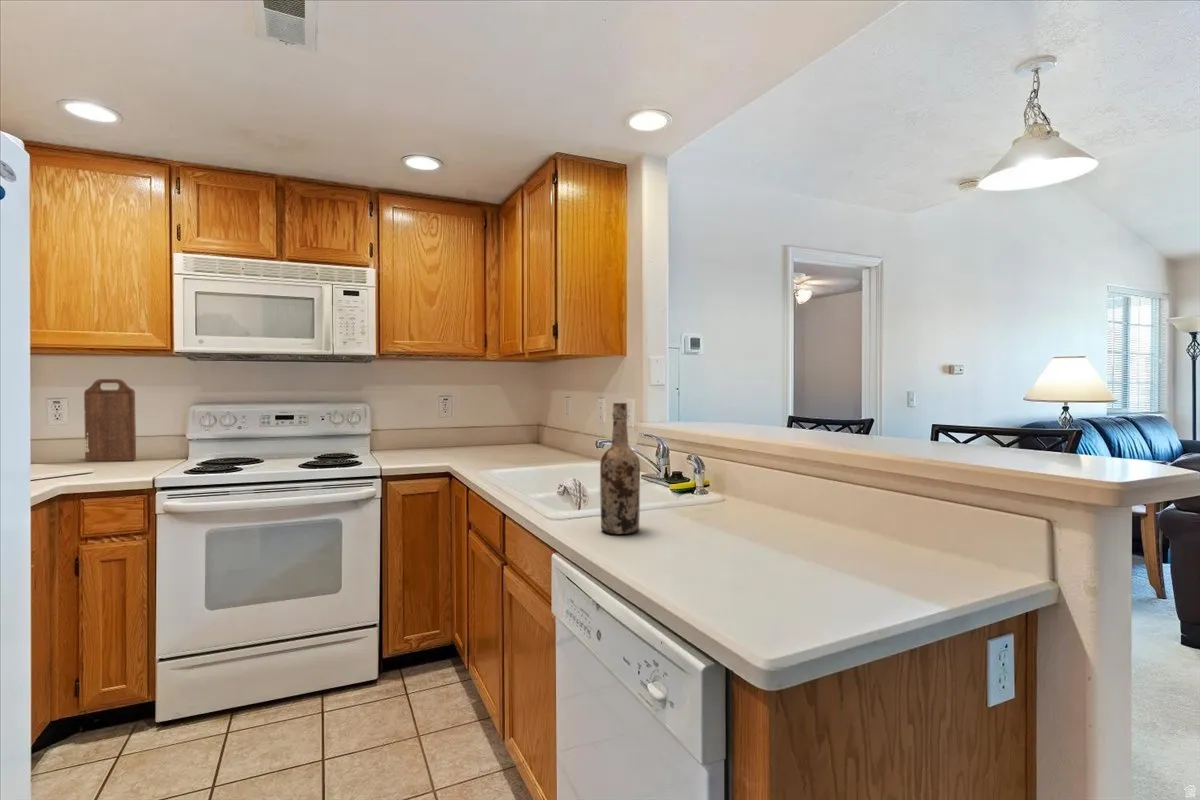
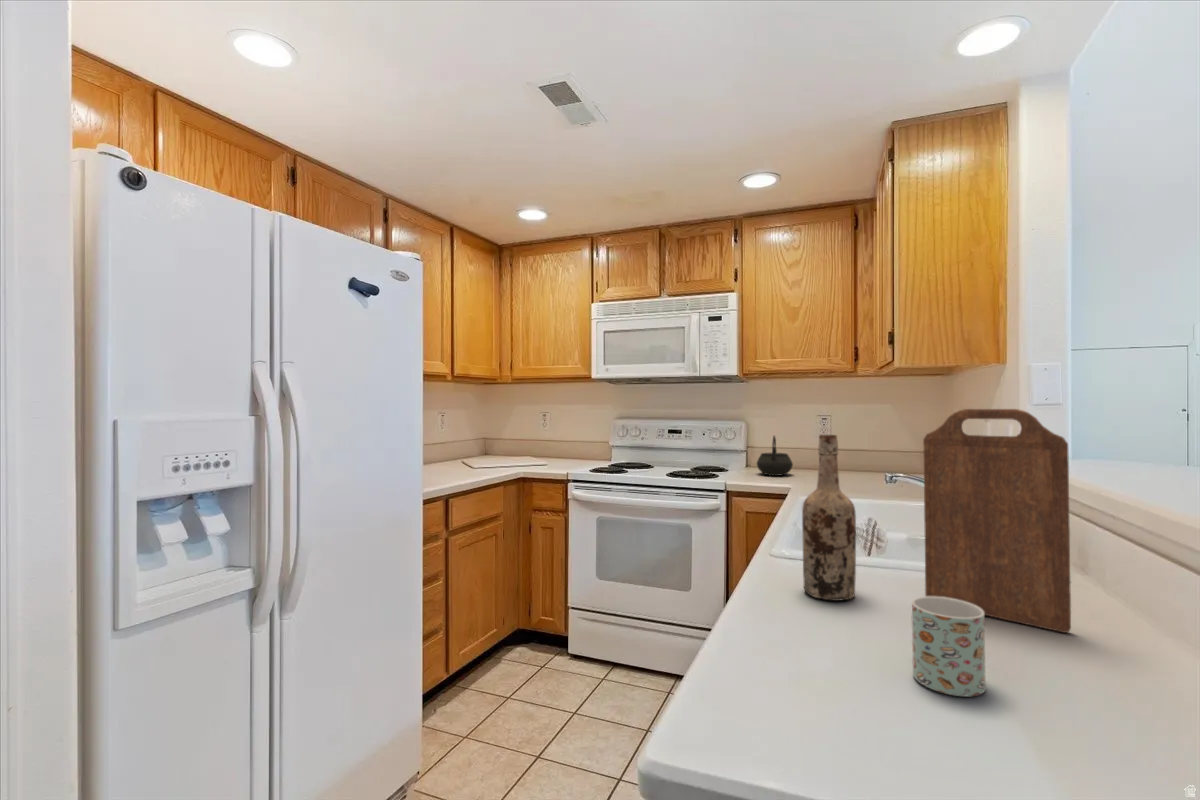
cutting board: present [84,379,136,461] -> present [923,409,1071,633]
kettle: none [400,418,436,458] -> present [757,436,793,476]
mug: none [719,503,775,561] -> present [911,596,986,697]

